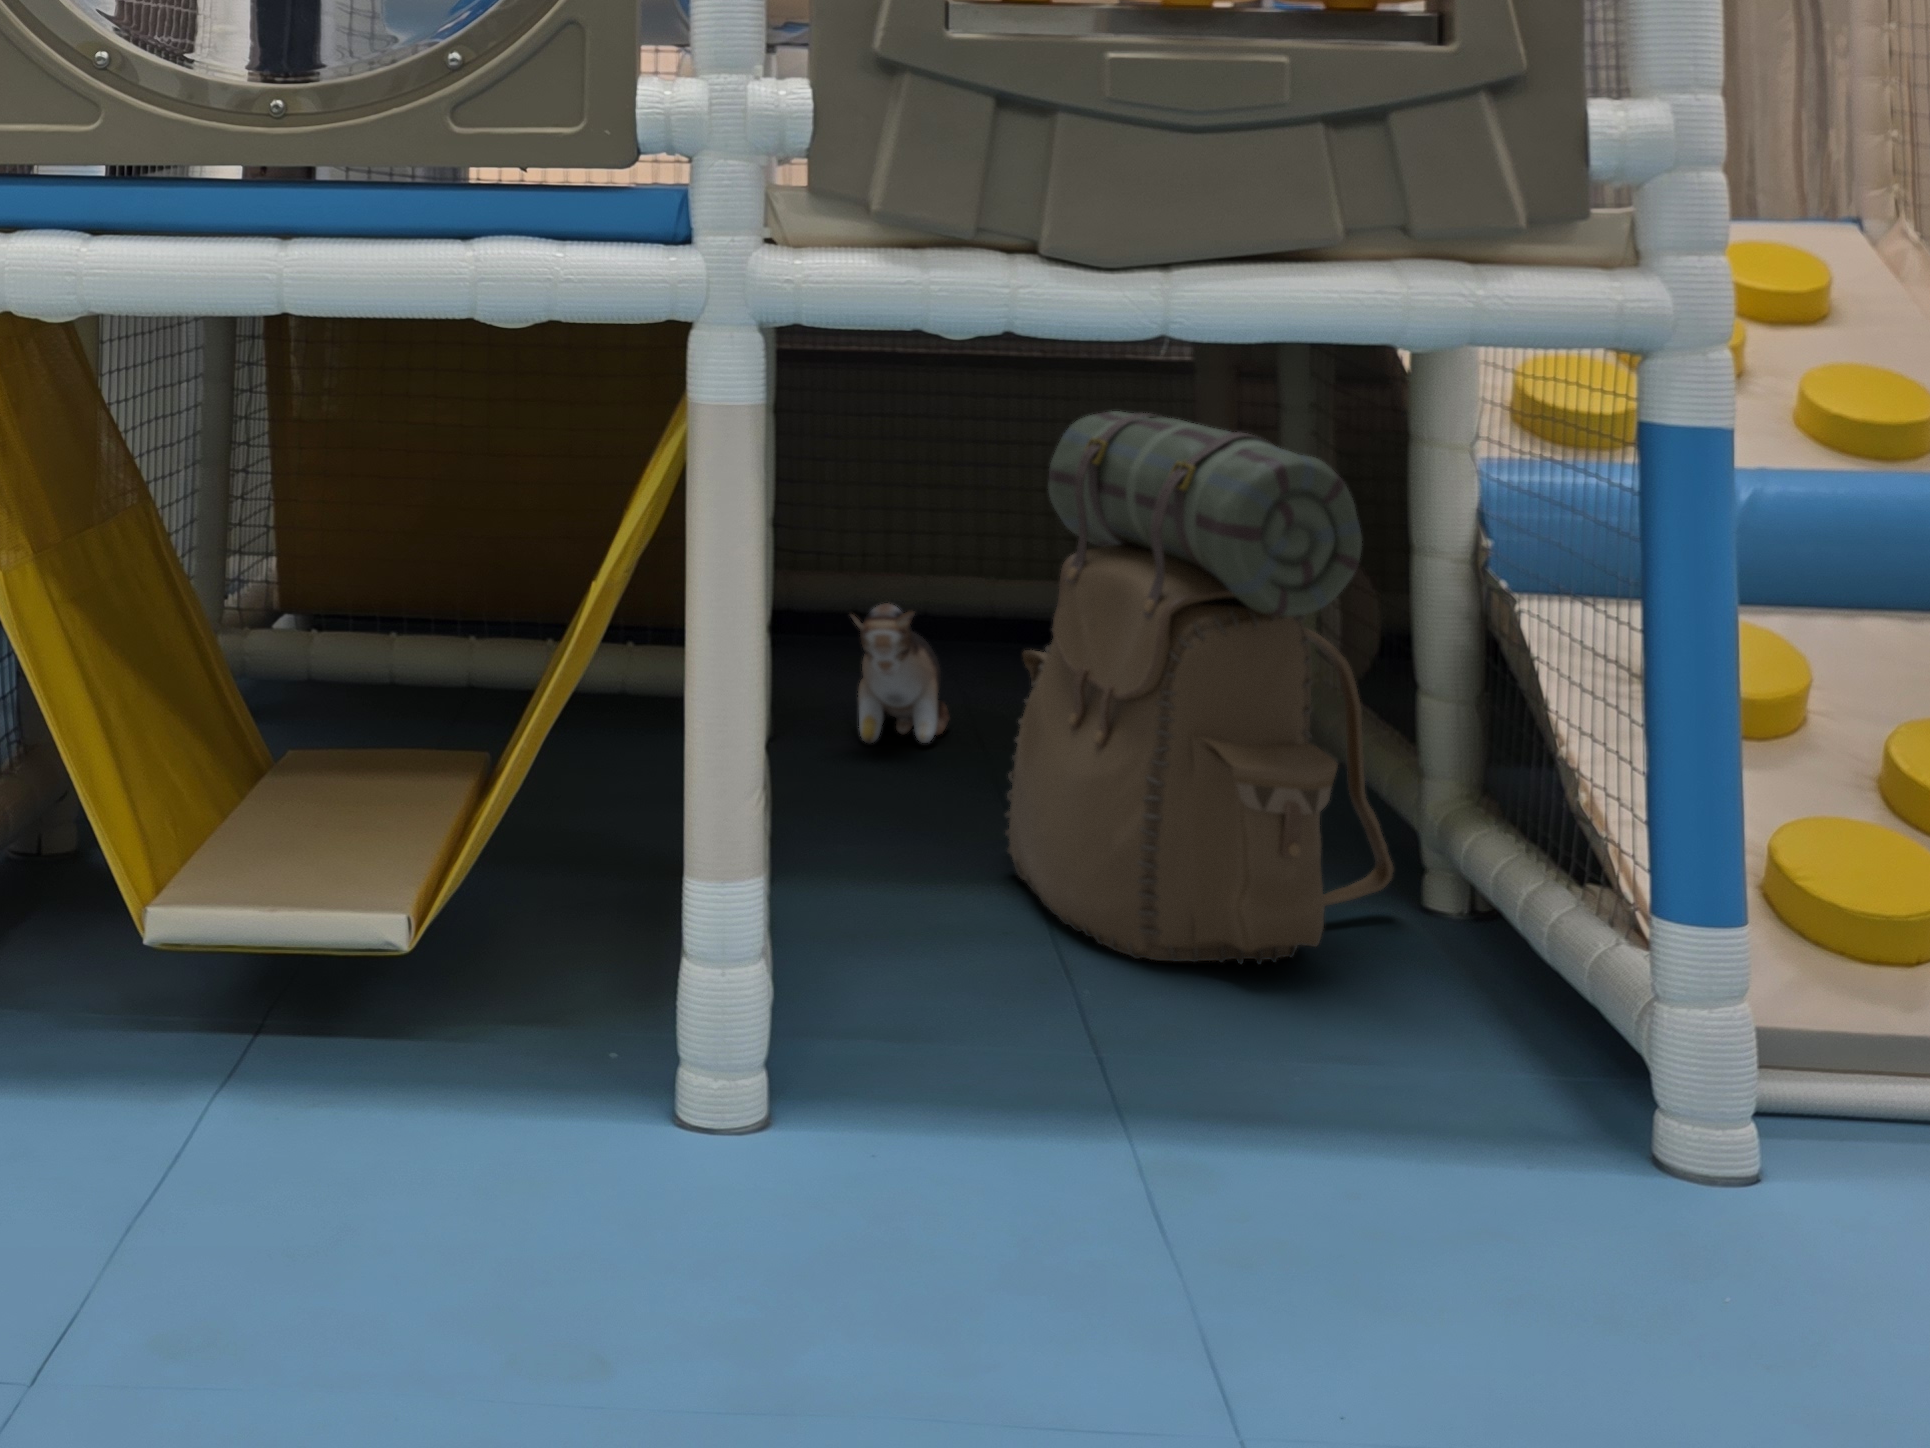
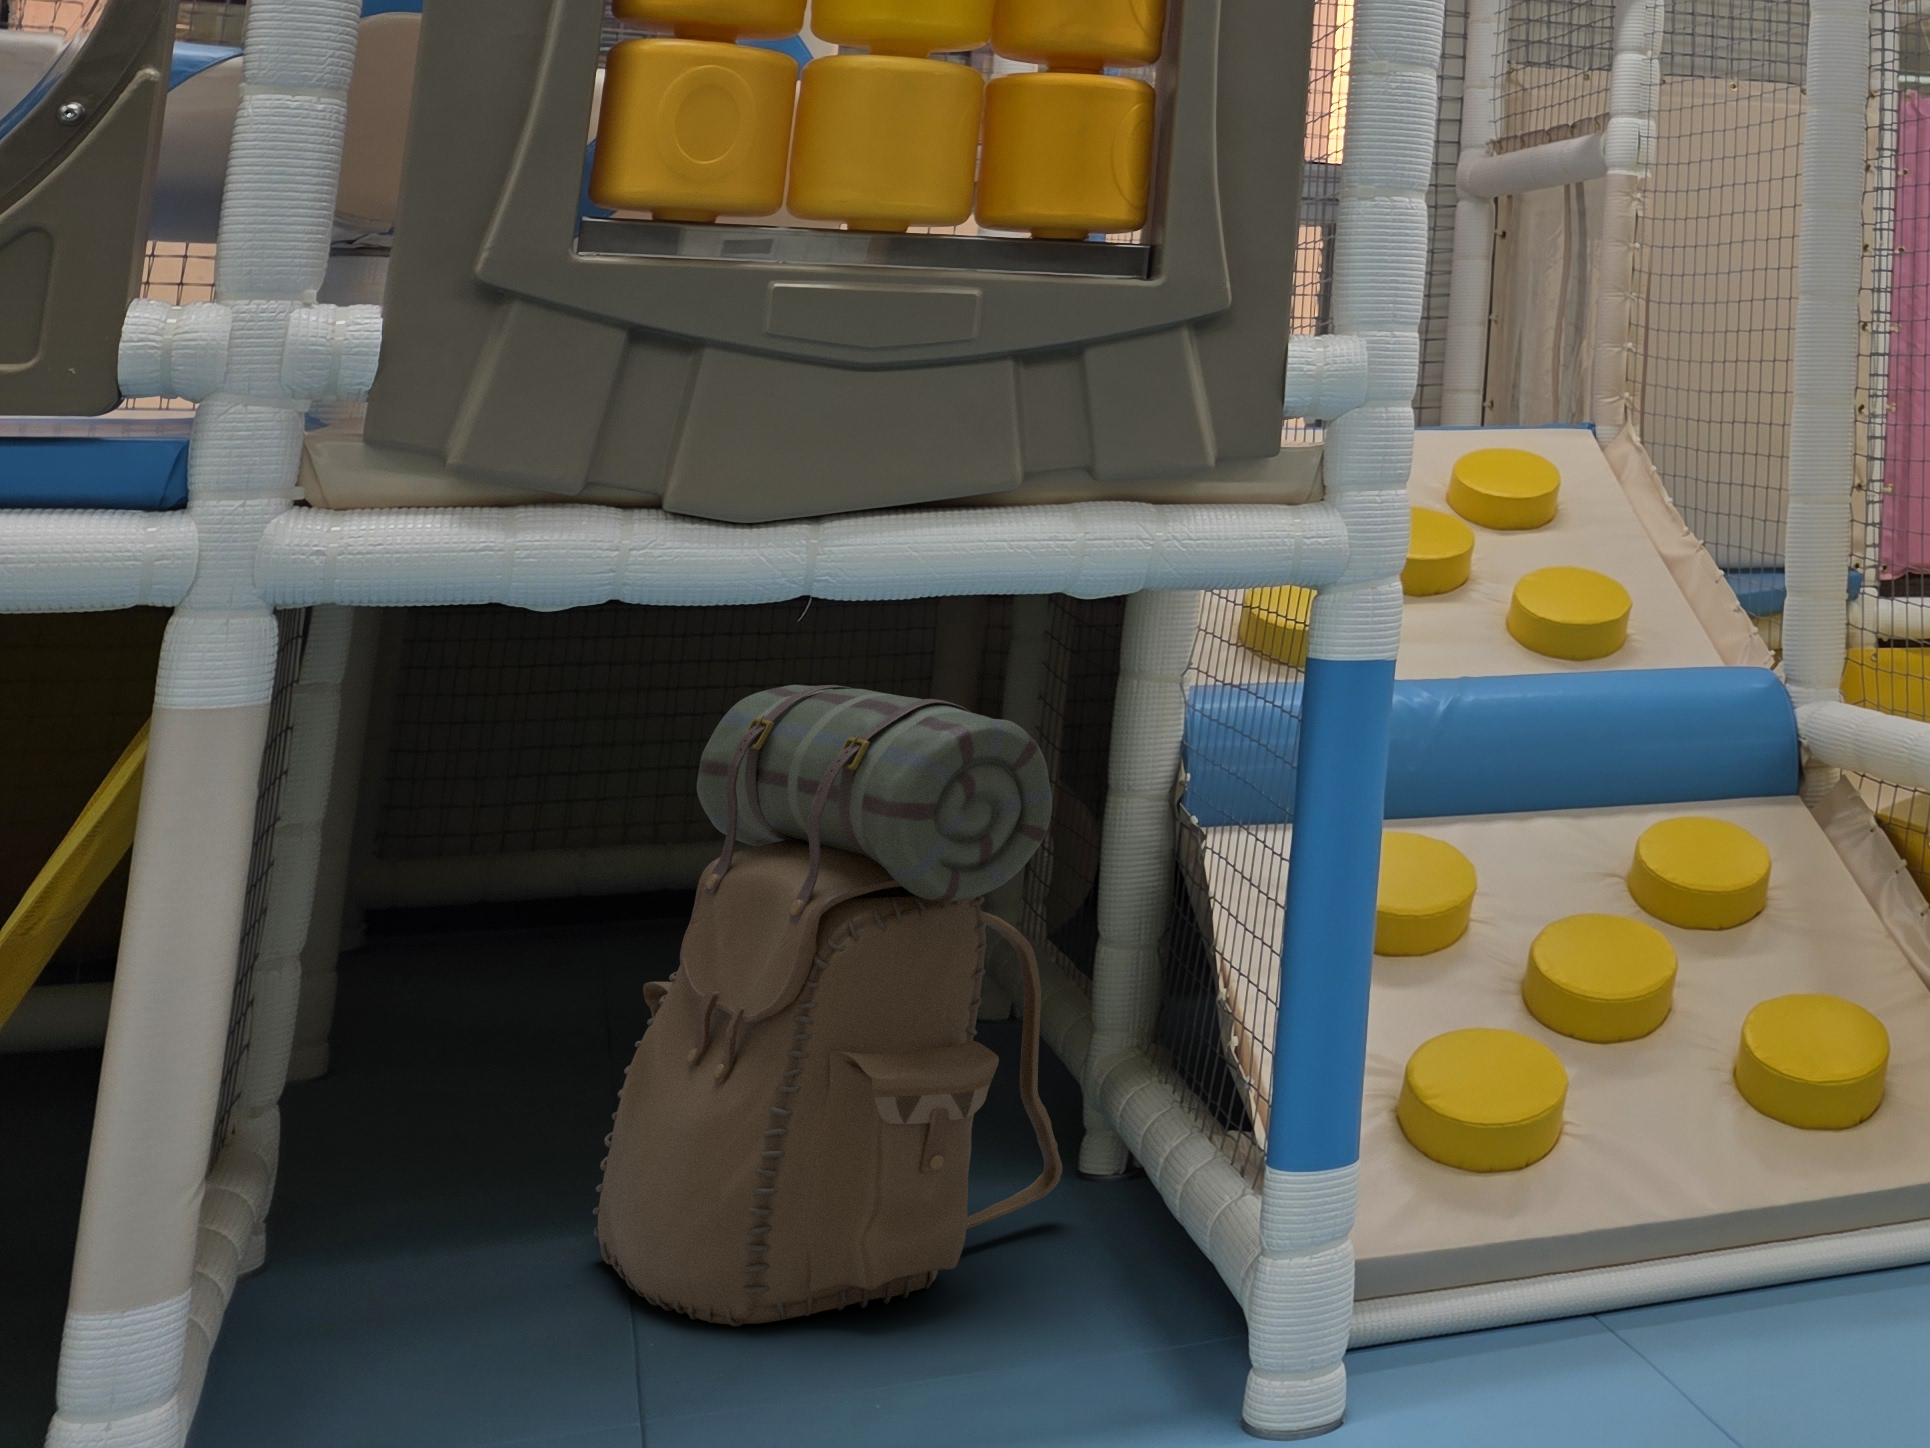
plush toy: present [851,603,949,743] -> none [420,951,556,1137]

